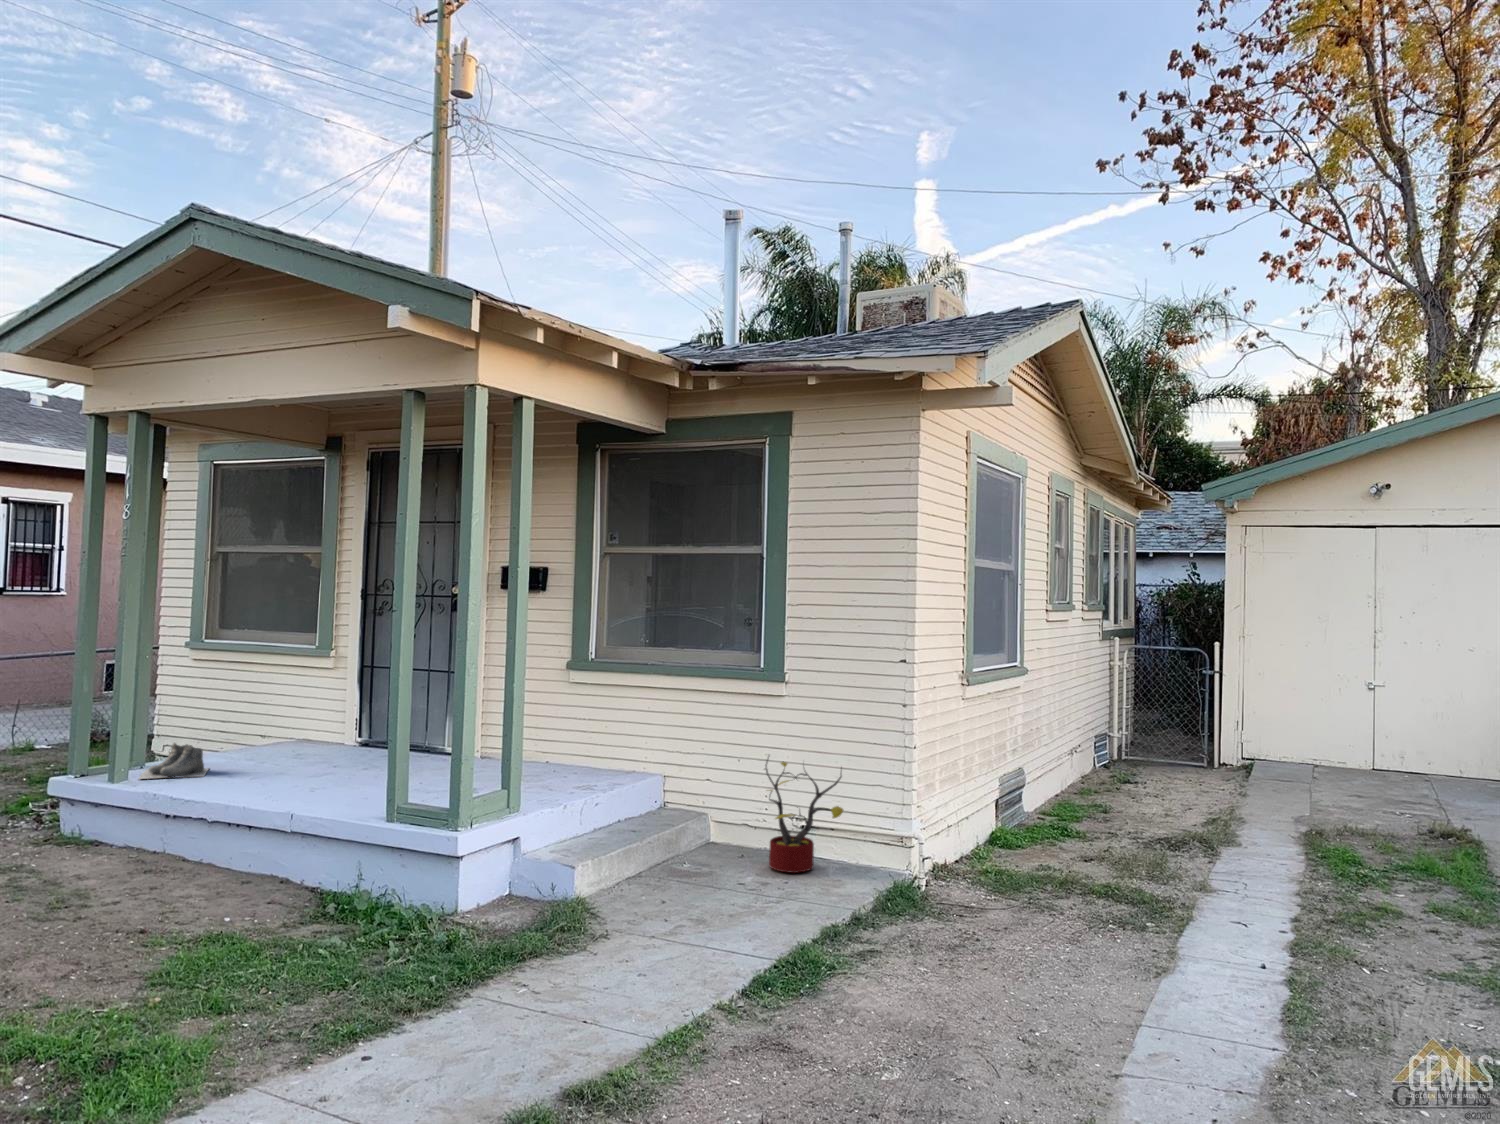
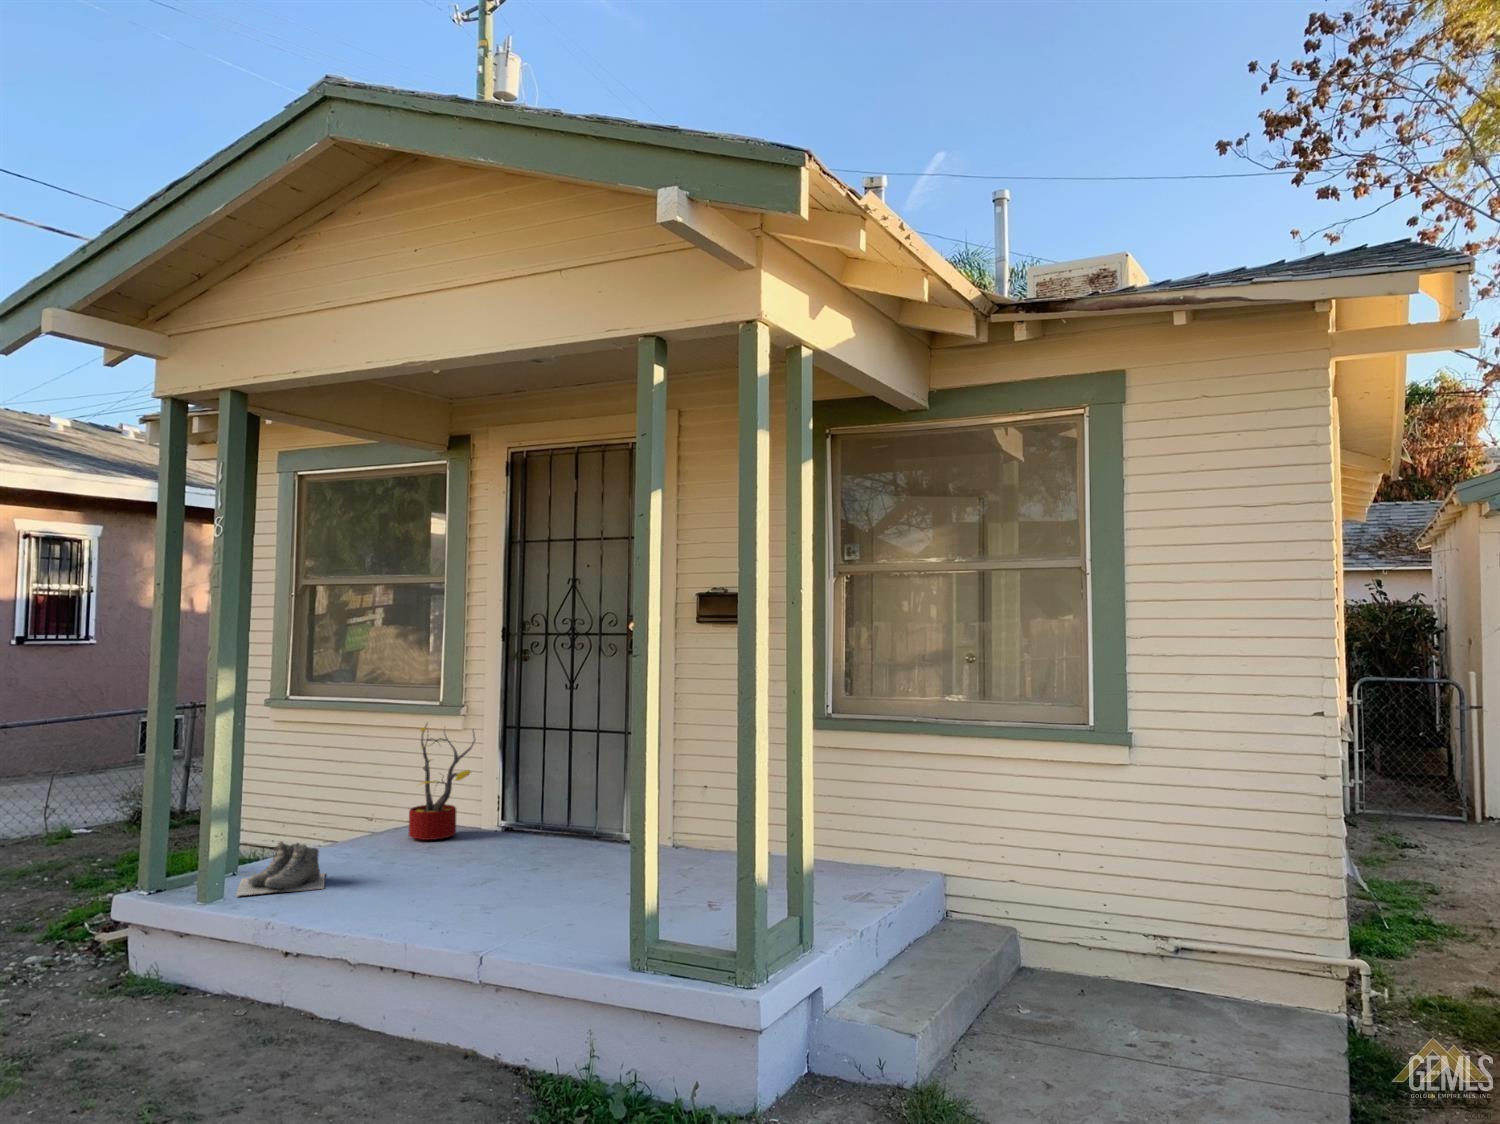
decorative plant: present [766,759,843,873] -> present [409,725,475,840]

